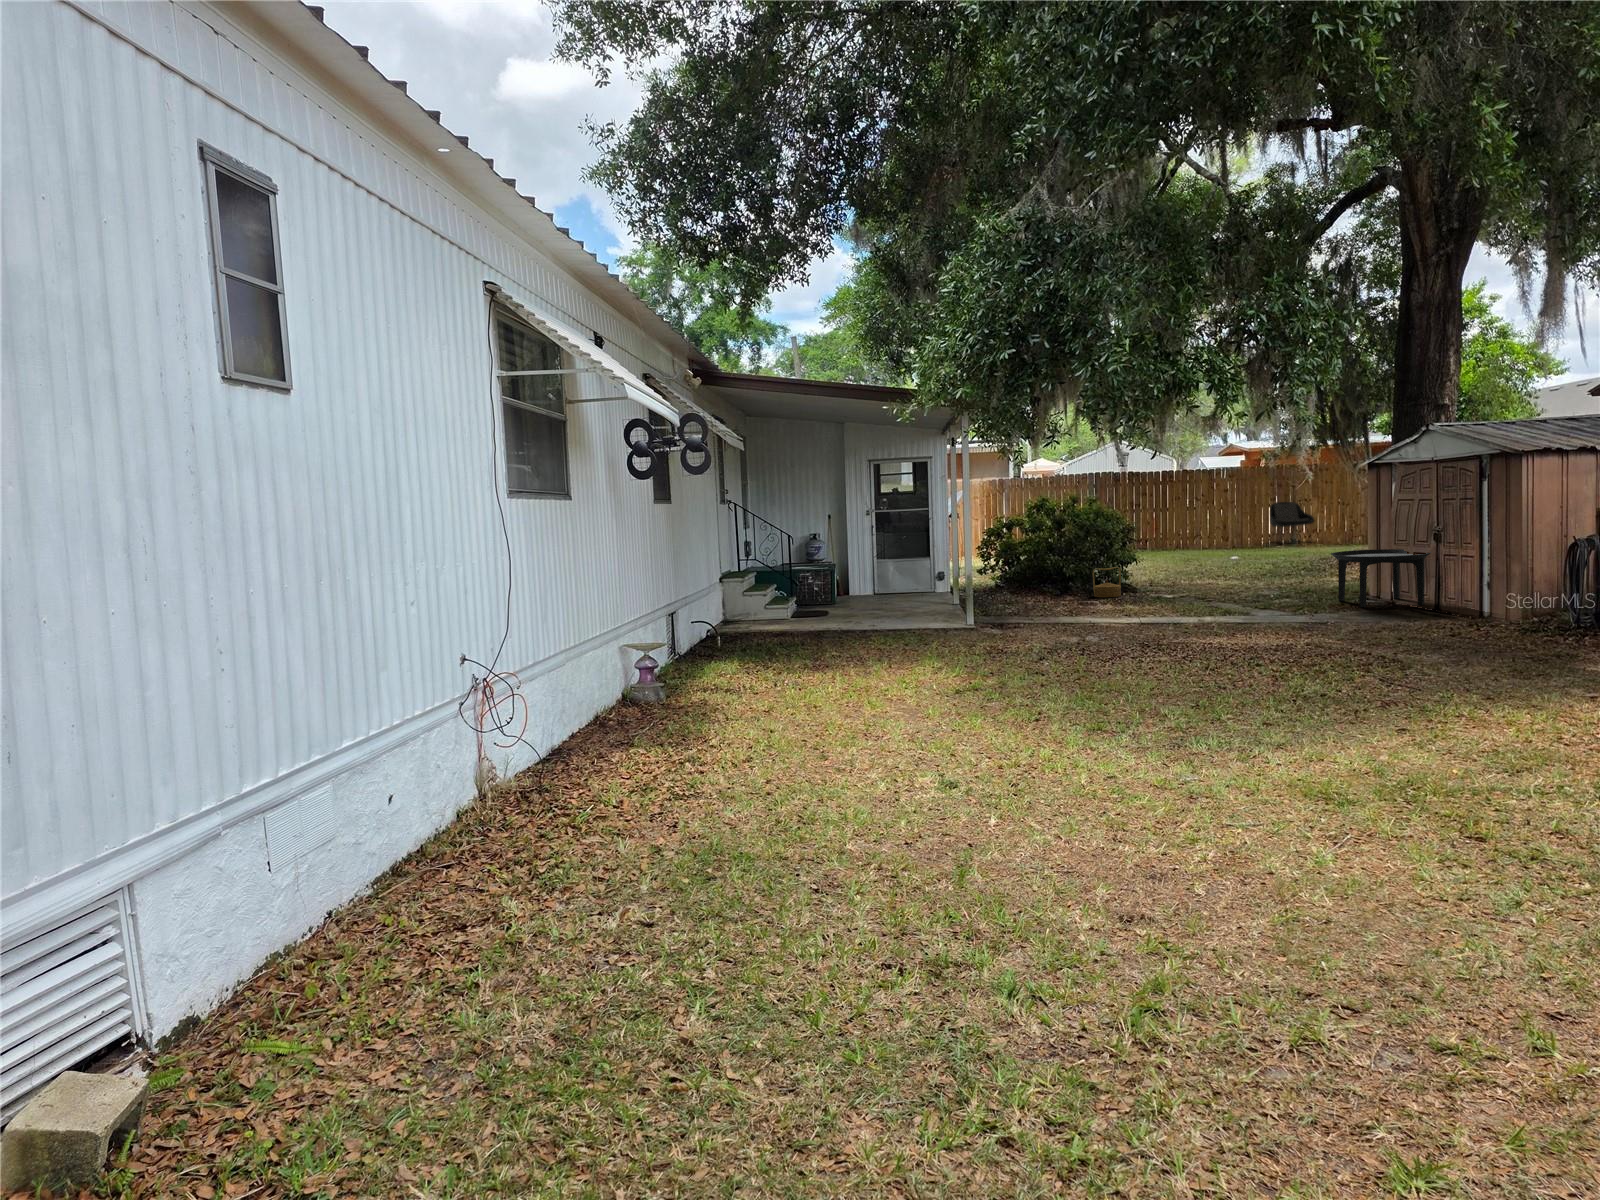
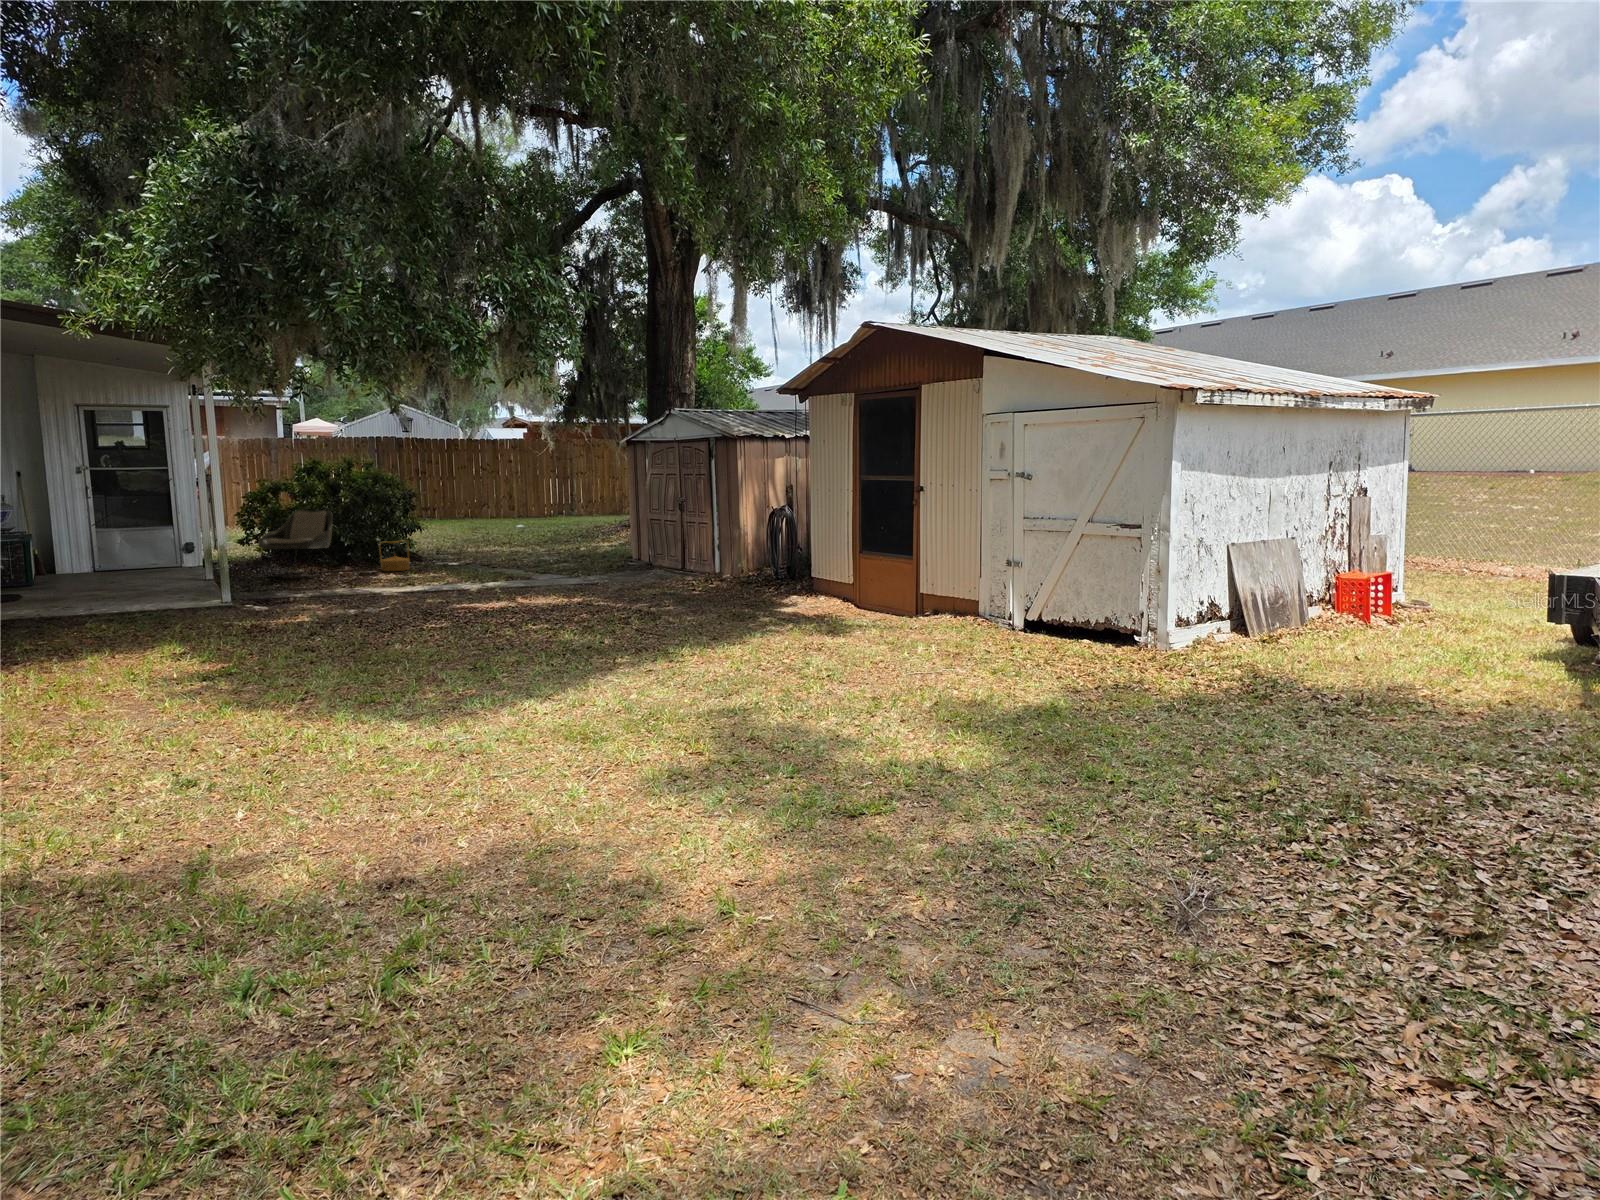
lounge chair: present [1270,502,1314,543] -> present [258,508,339,578]
round table: present [1331,549,1431,608] -> none [599,523,676,574]

